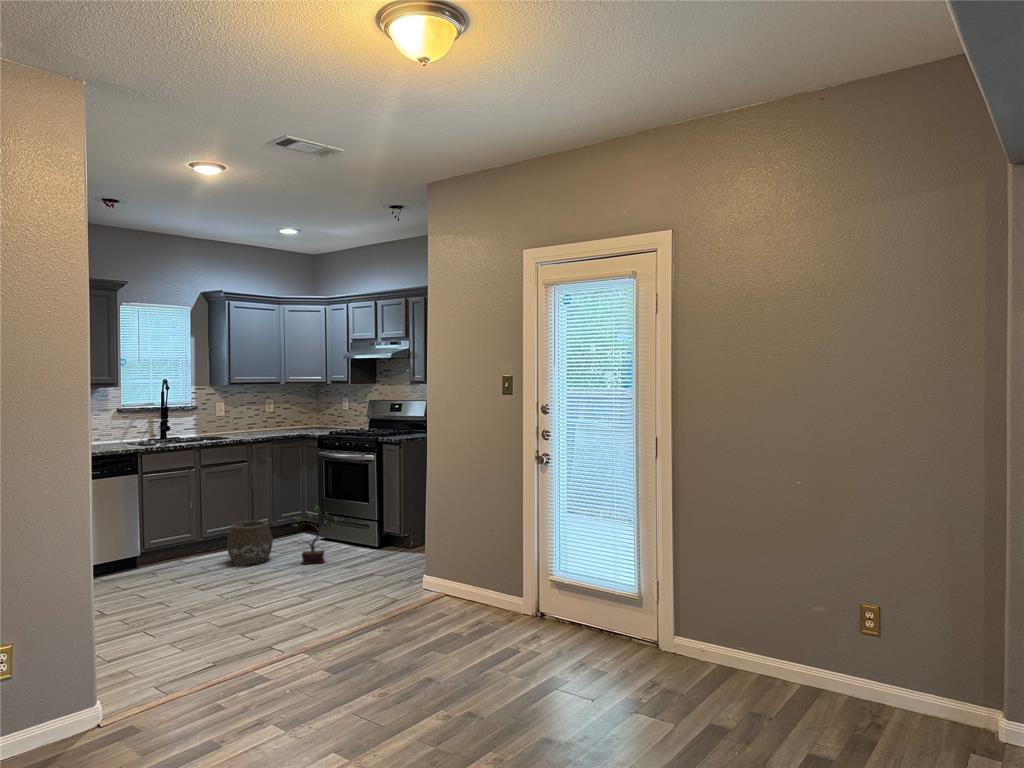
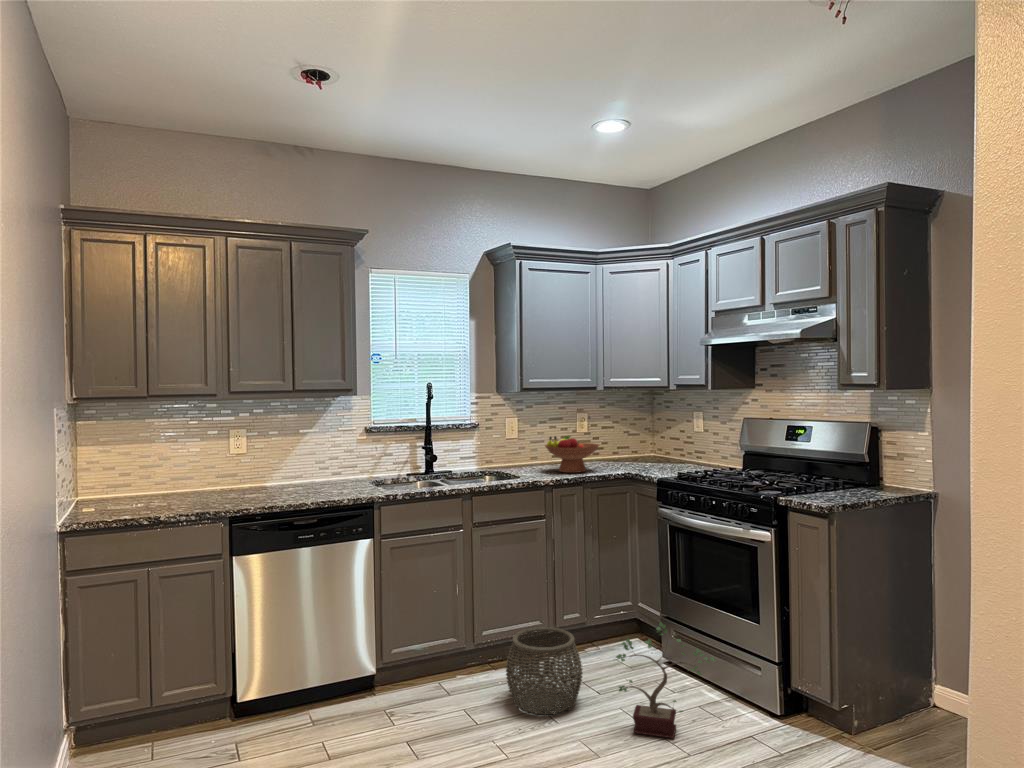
fruit bowl: none [245,413,282,436] -> present [545,436,599,473]

